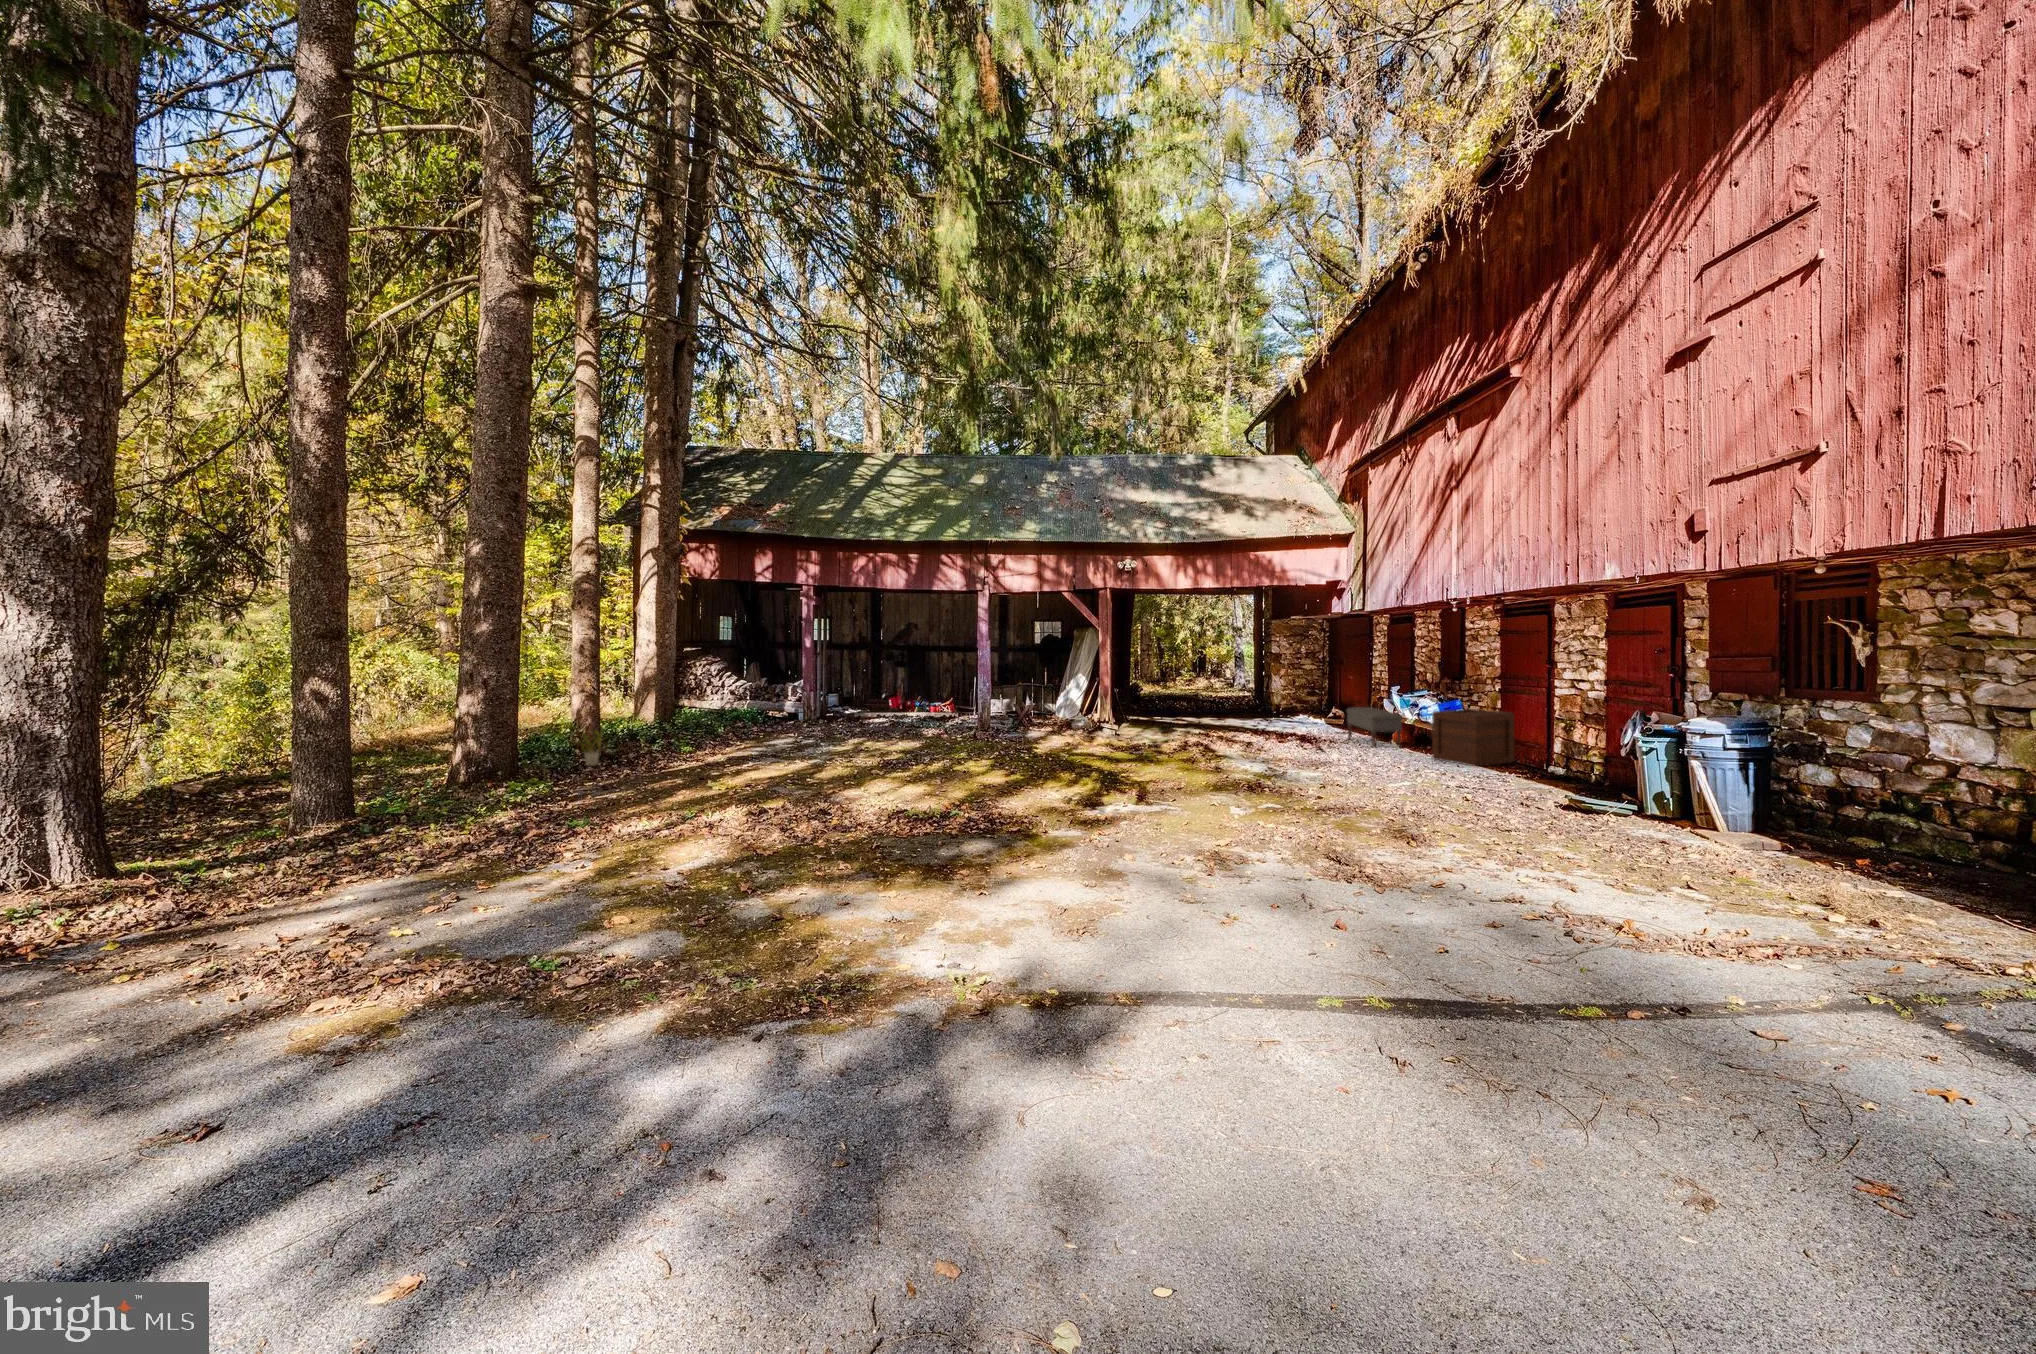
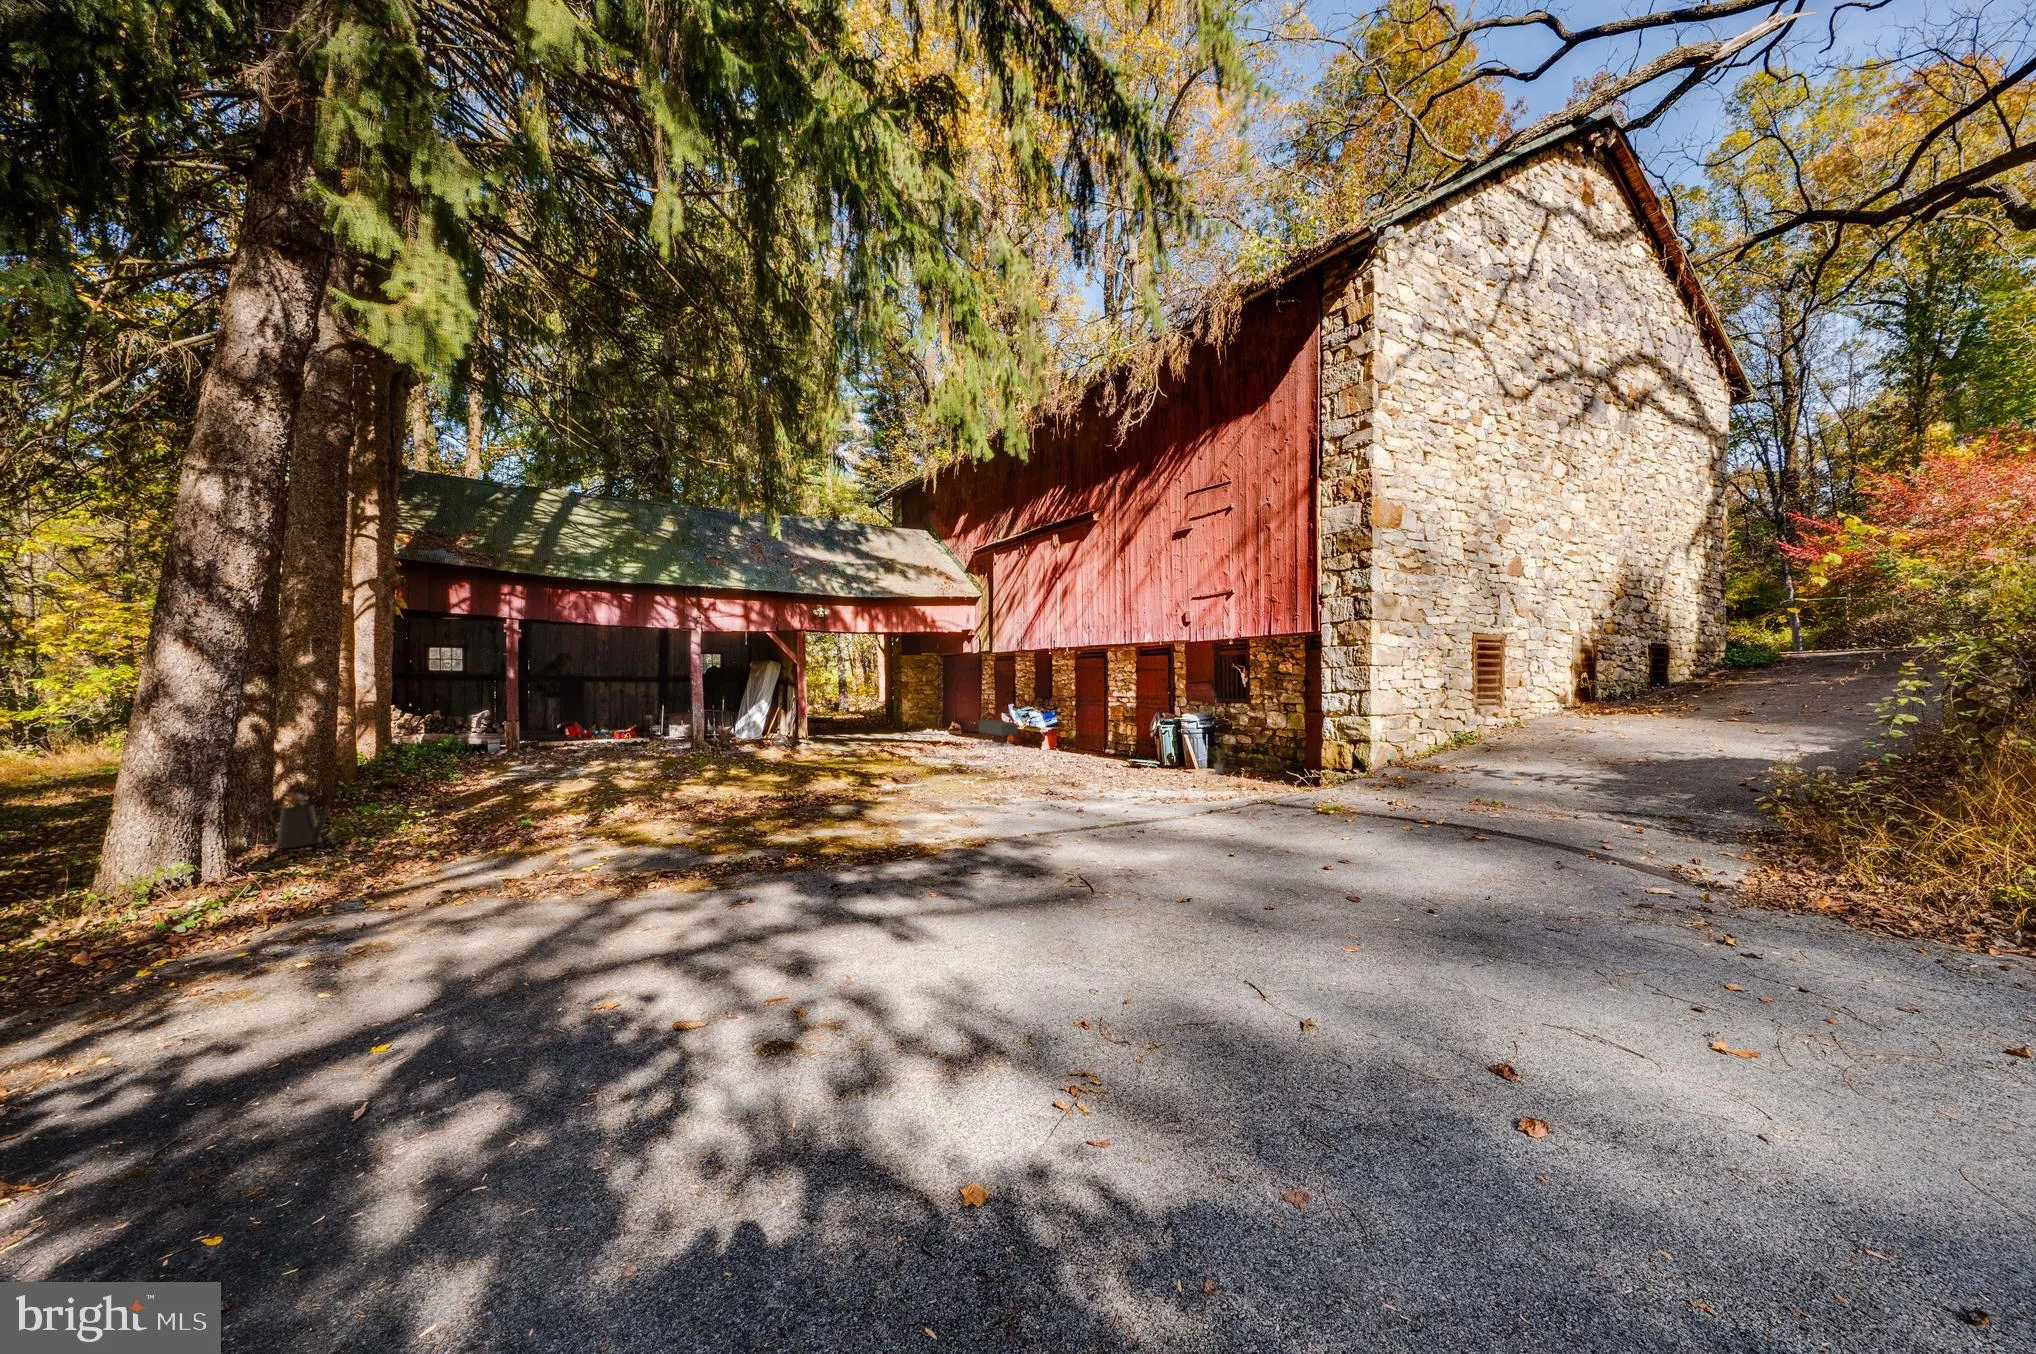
wooden crate: present [1432,709,1514,766] -> none [1043,717,1087,753]
potted plant: present [581,727,607,766] -> present [1213,749,1224,774]
watering can: none [432,751,472,810] -> present [269,790,329,848]

